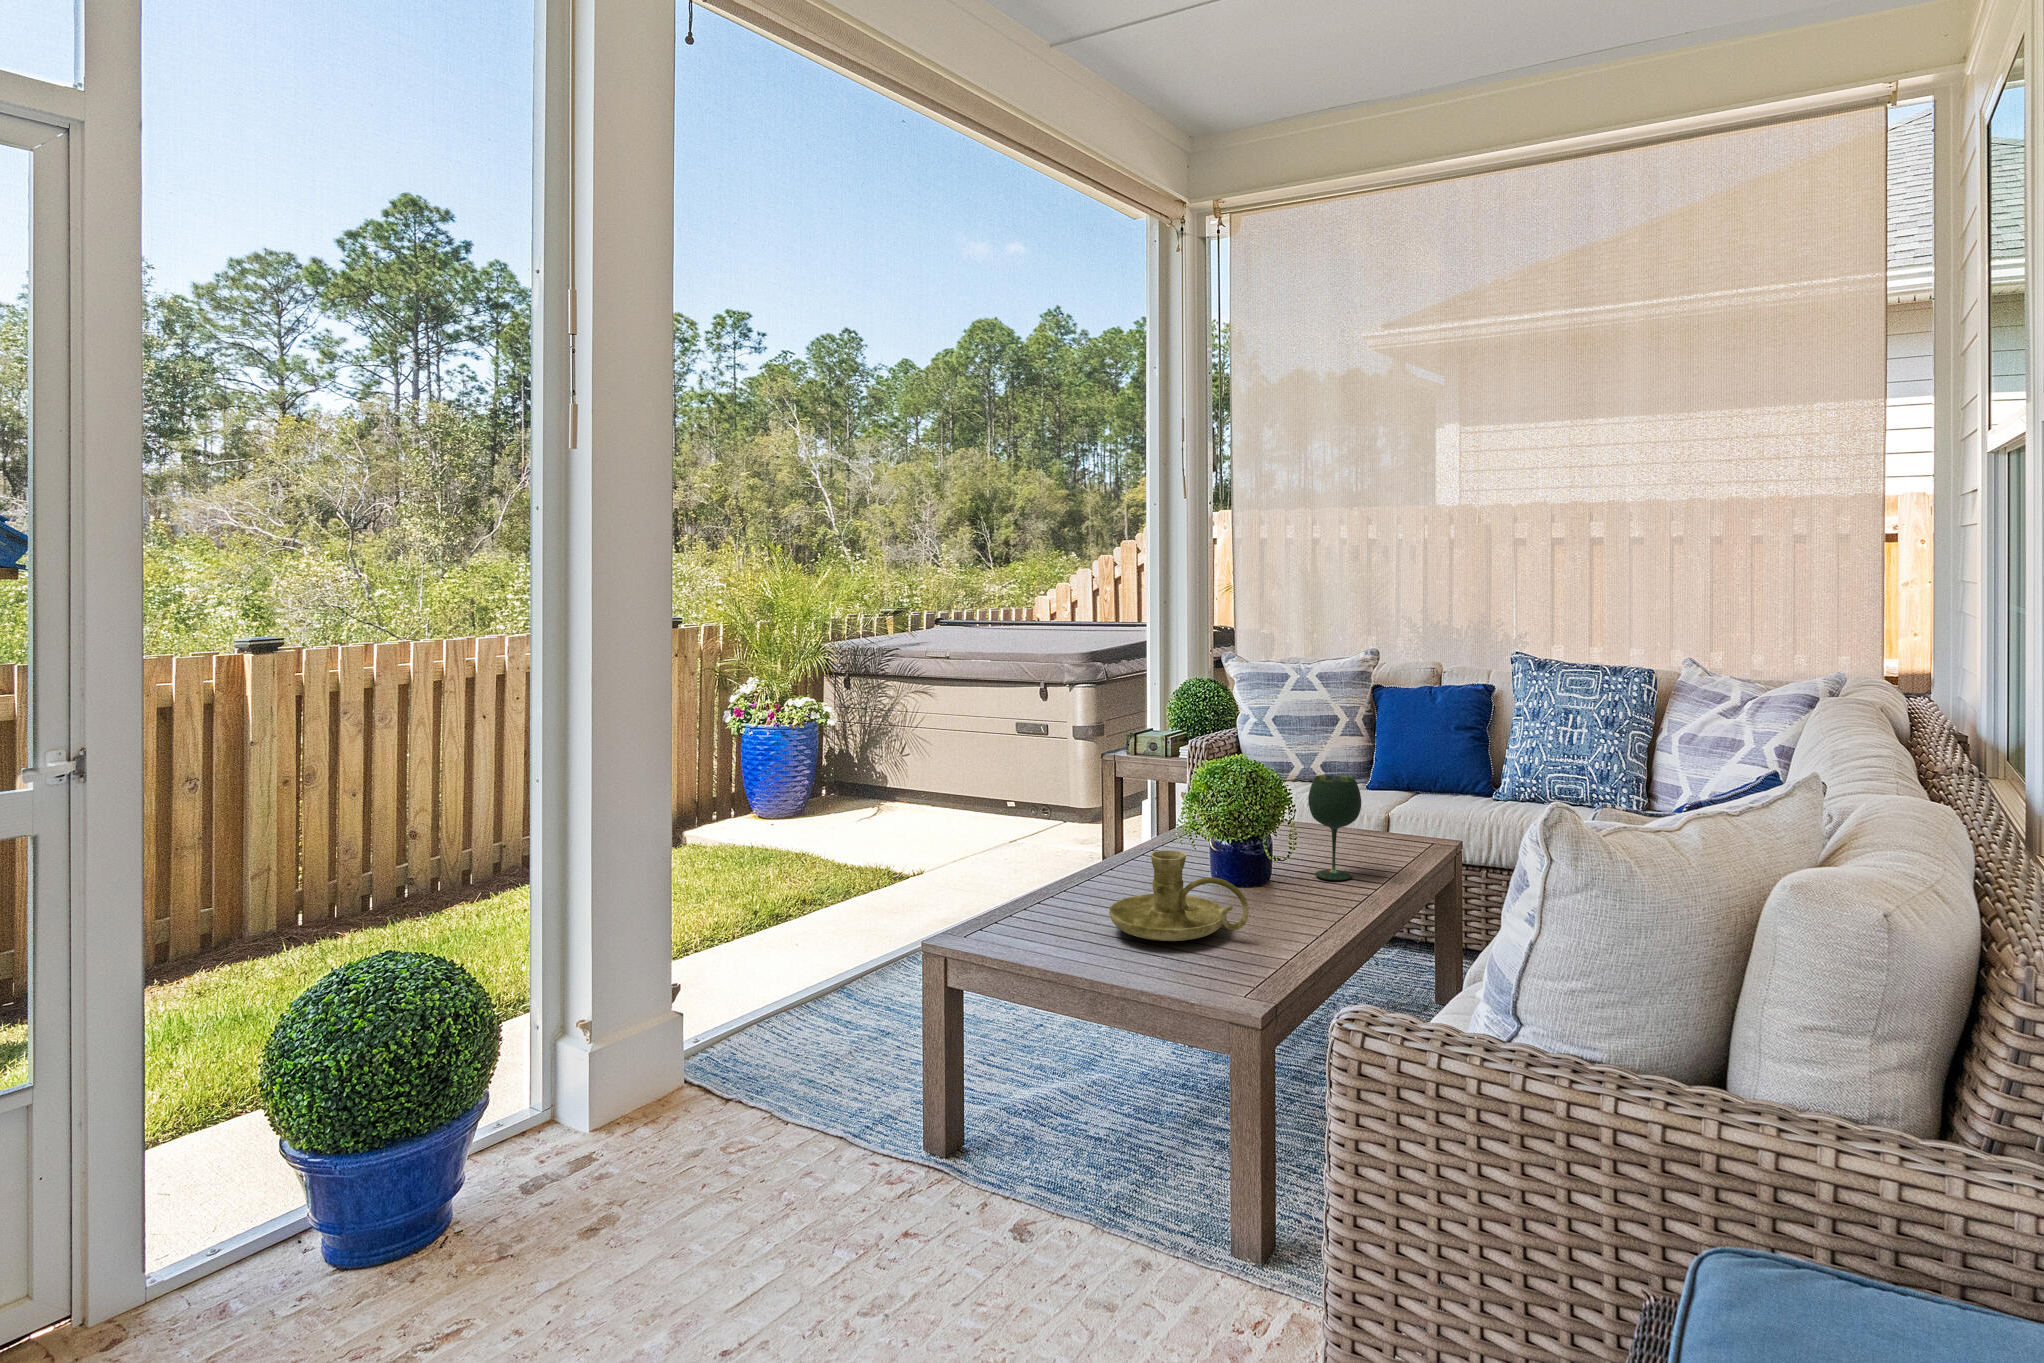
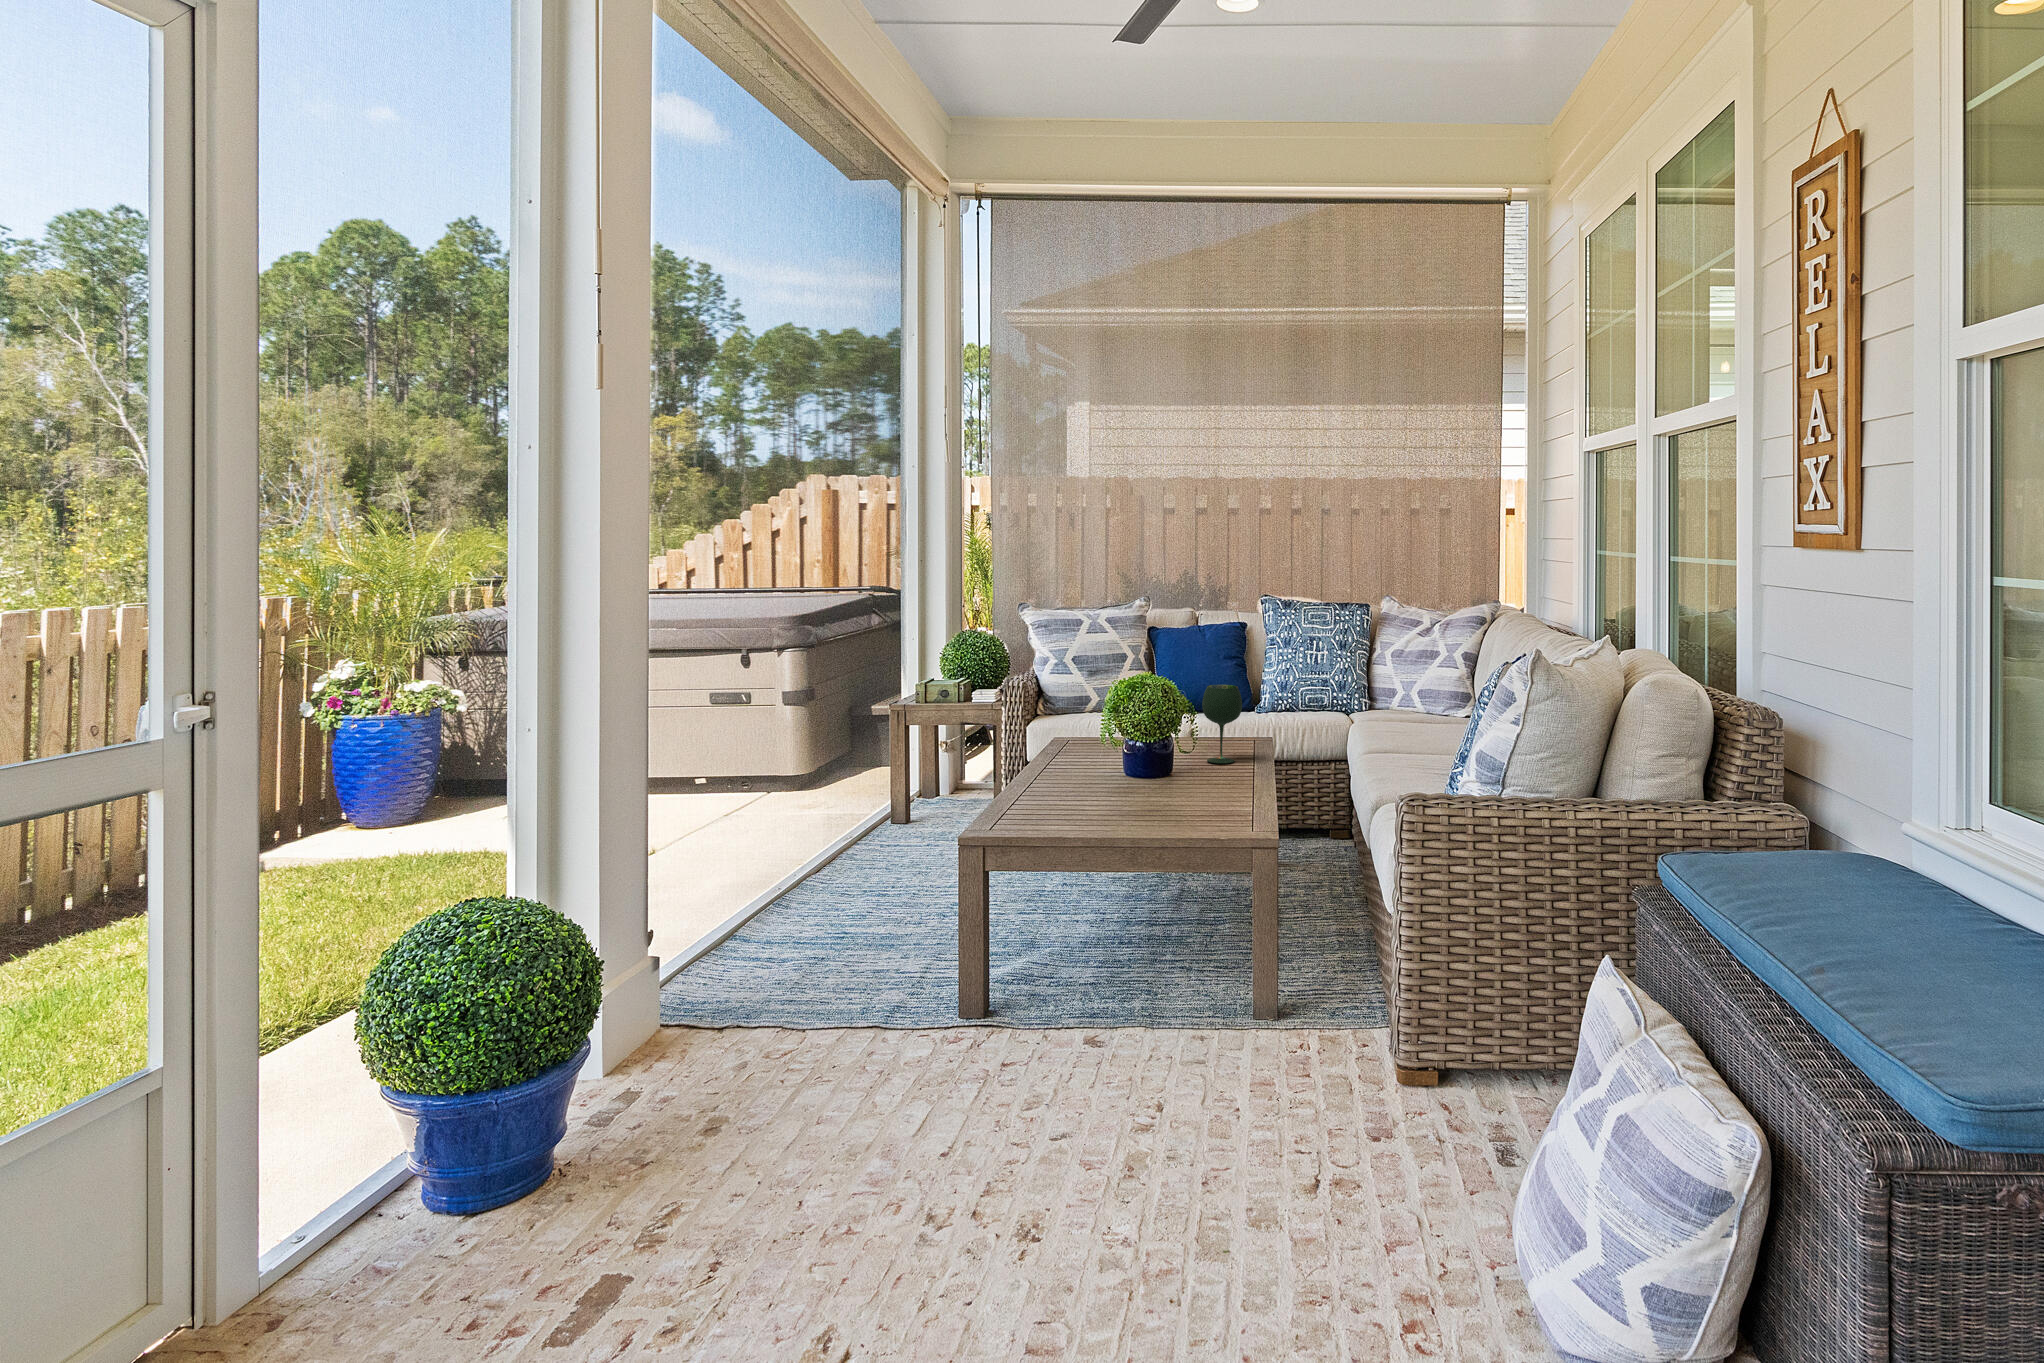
candle holder: present [1109,850,1249,941] -> none [1107,741,1218,806]

